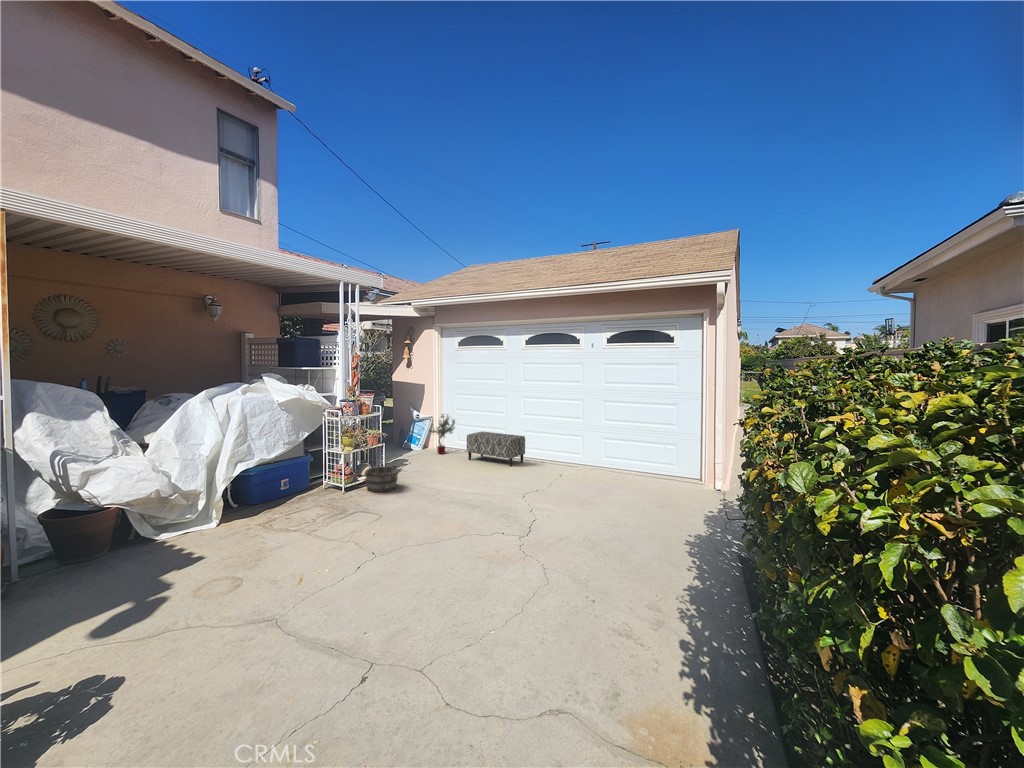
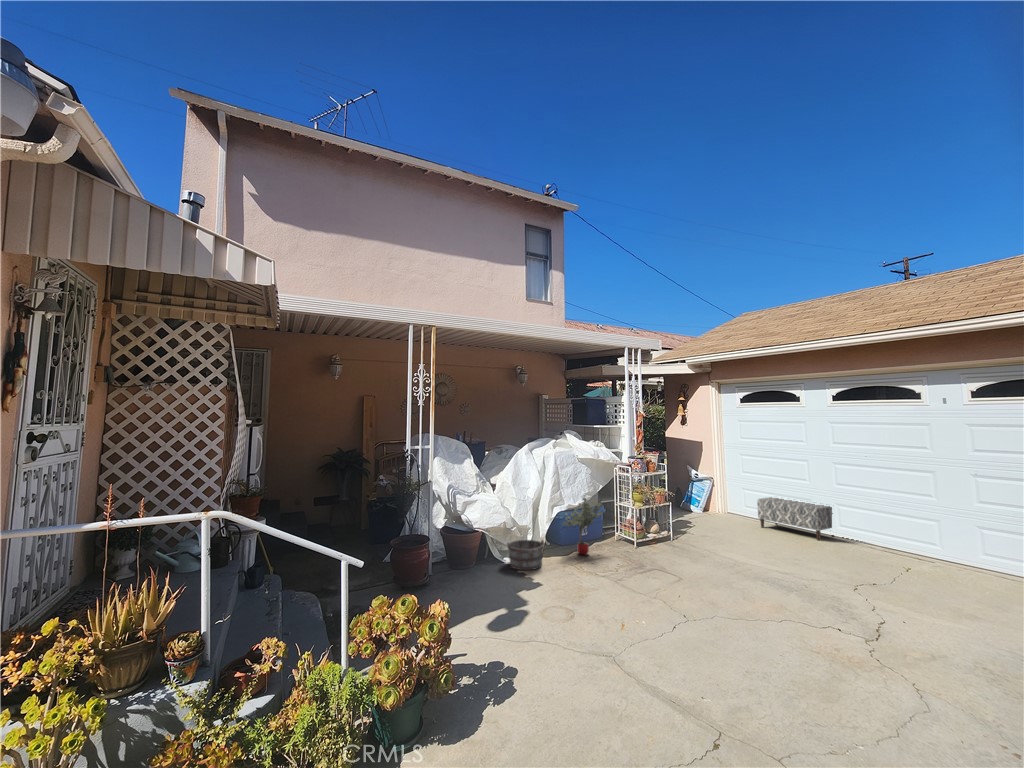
potted tree: present [429,414,455,454] -> present [562,495,602,555]
bucket: present [365,464,400,492] -> present [507,540,545,570]

